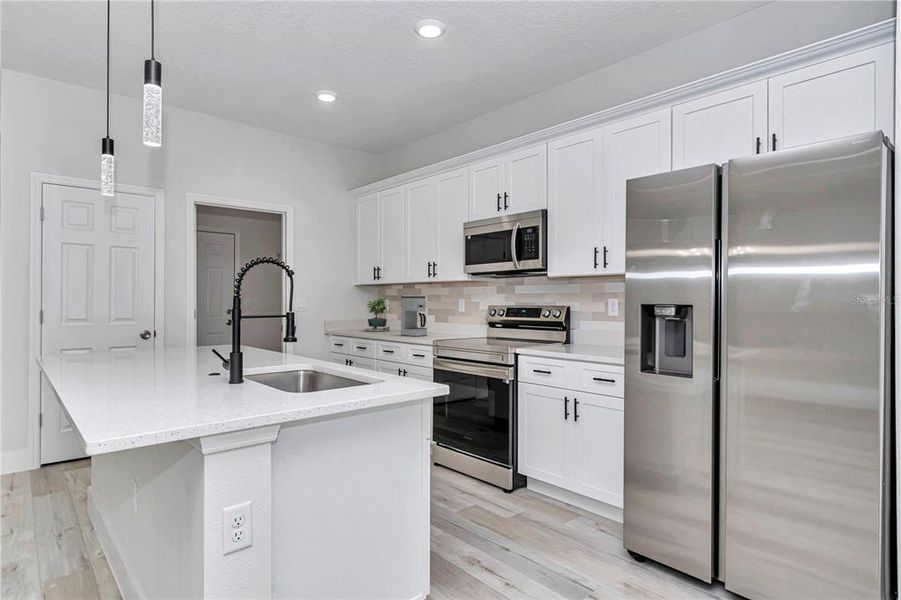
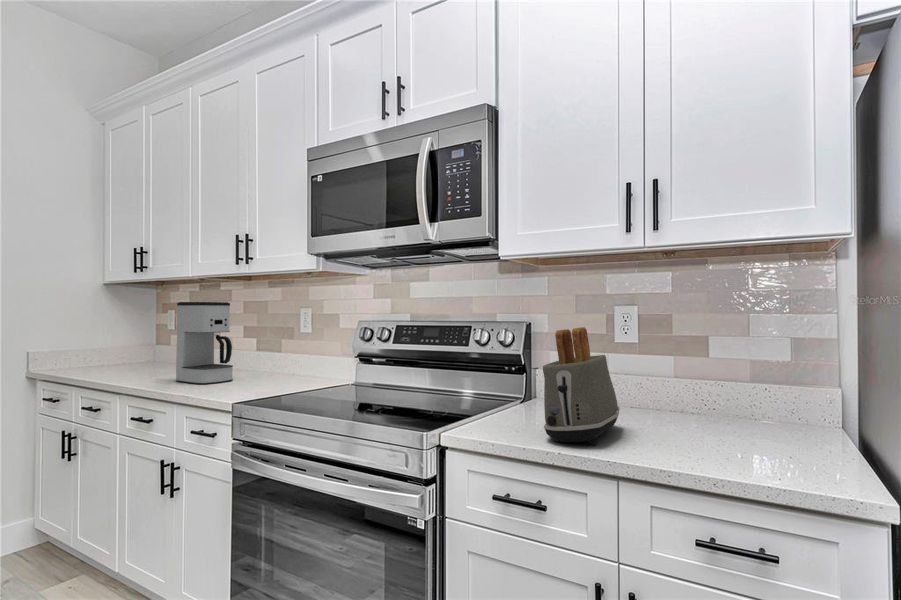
potted plant: present [364,297,390,332] -> none [112,304,169,373]
toaster: none [555,308,593,352] -> present [543,327,620,445]

